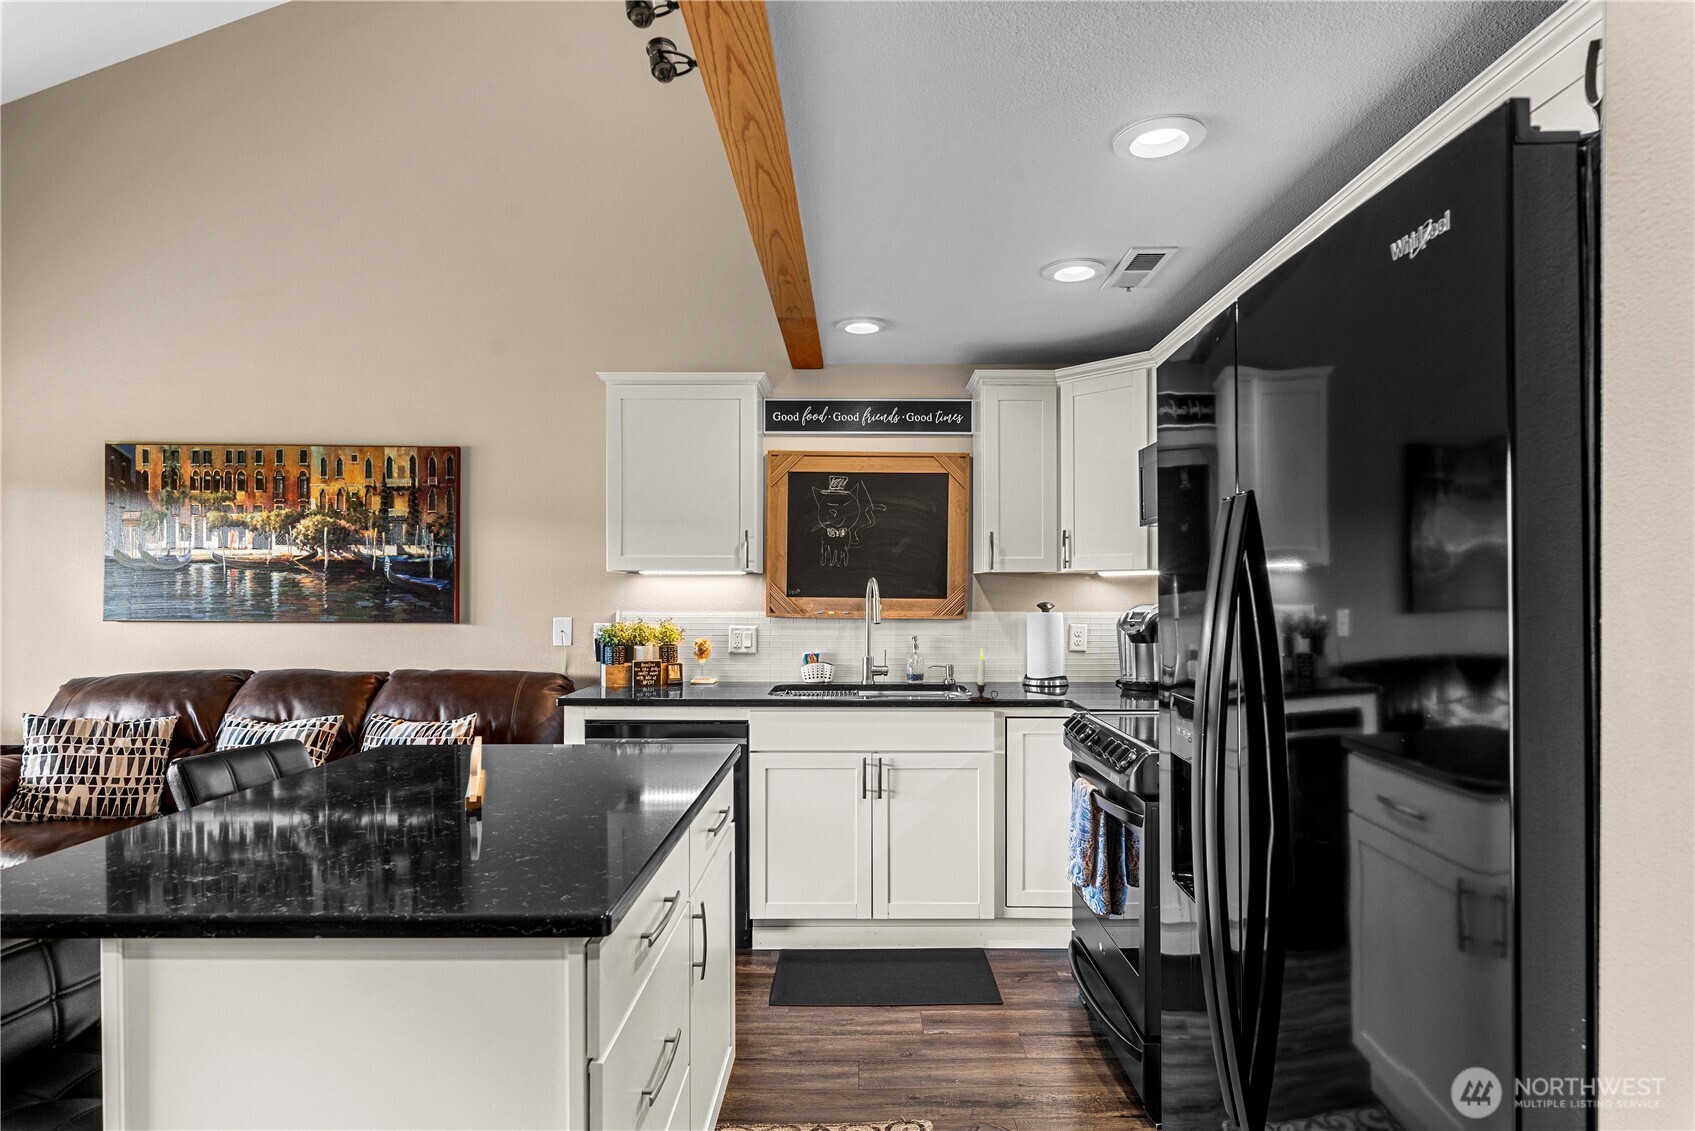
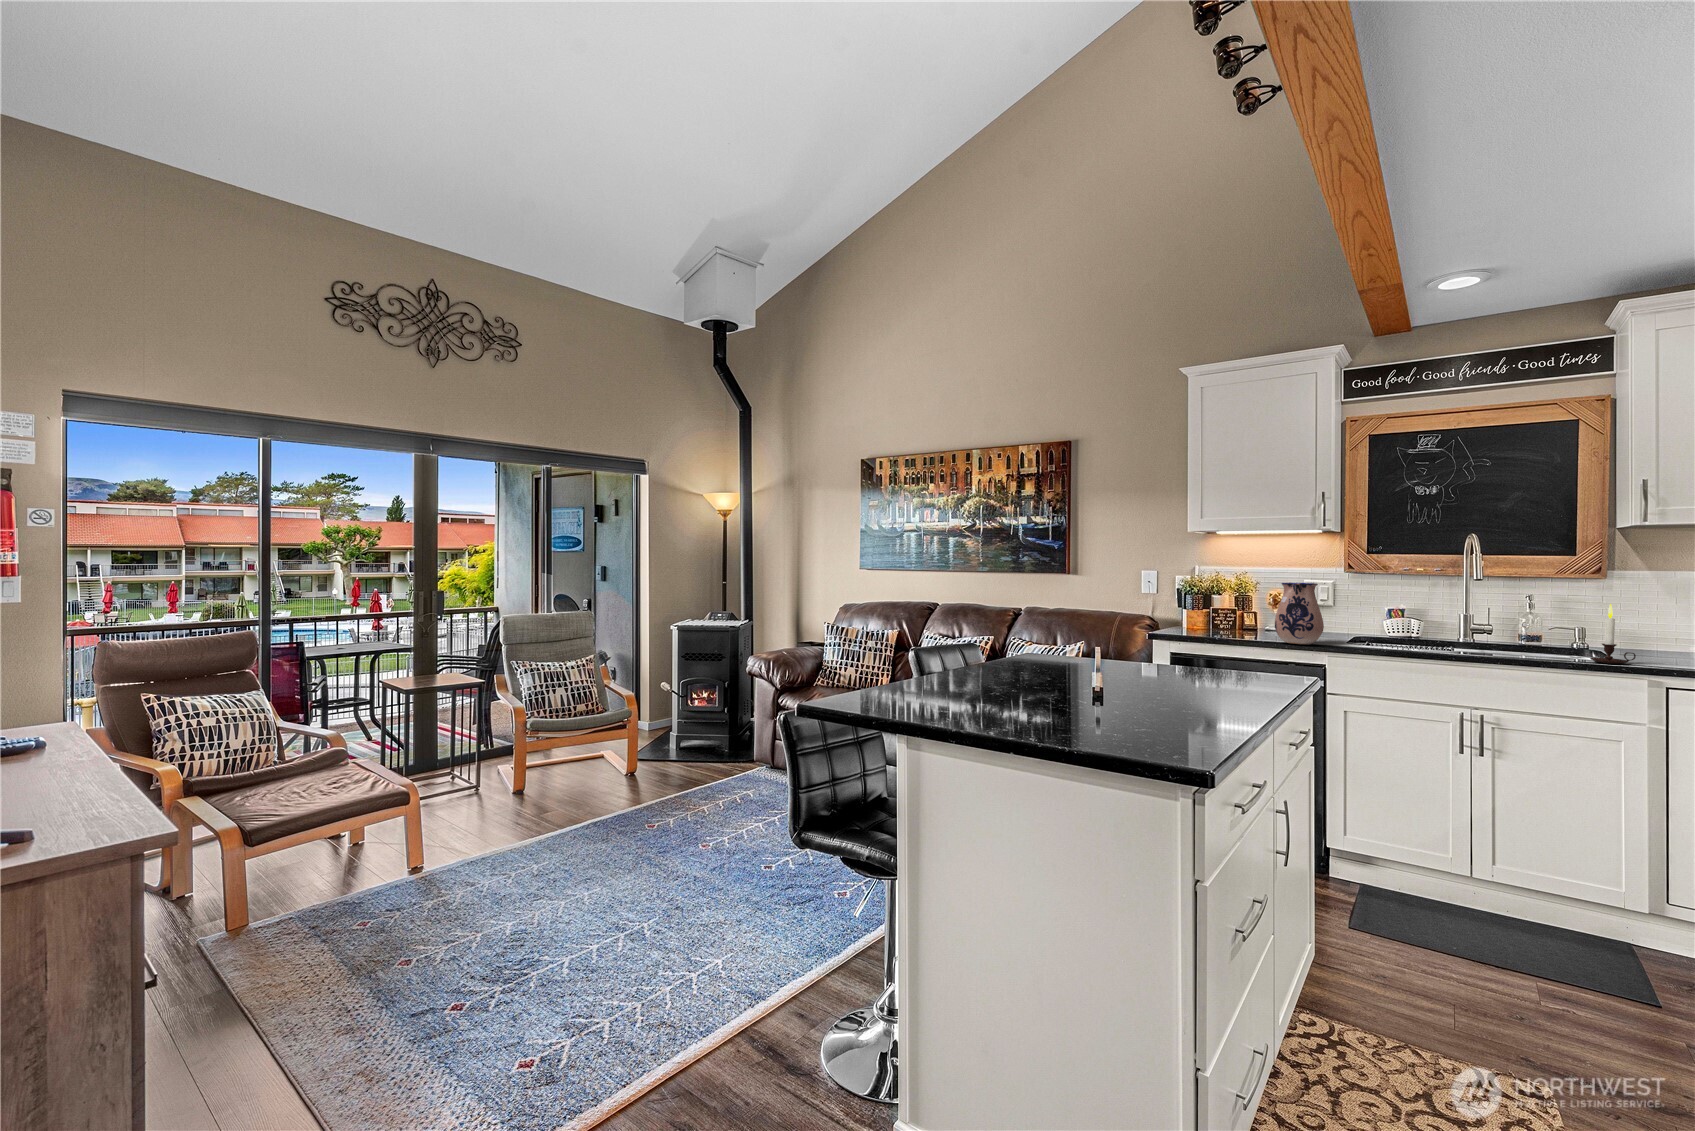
ceramic pitcher: none [705,632,753,703] -> present [1275,583,1324,645]

